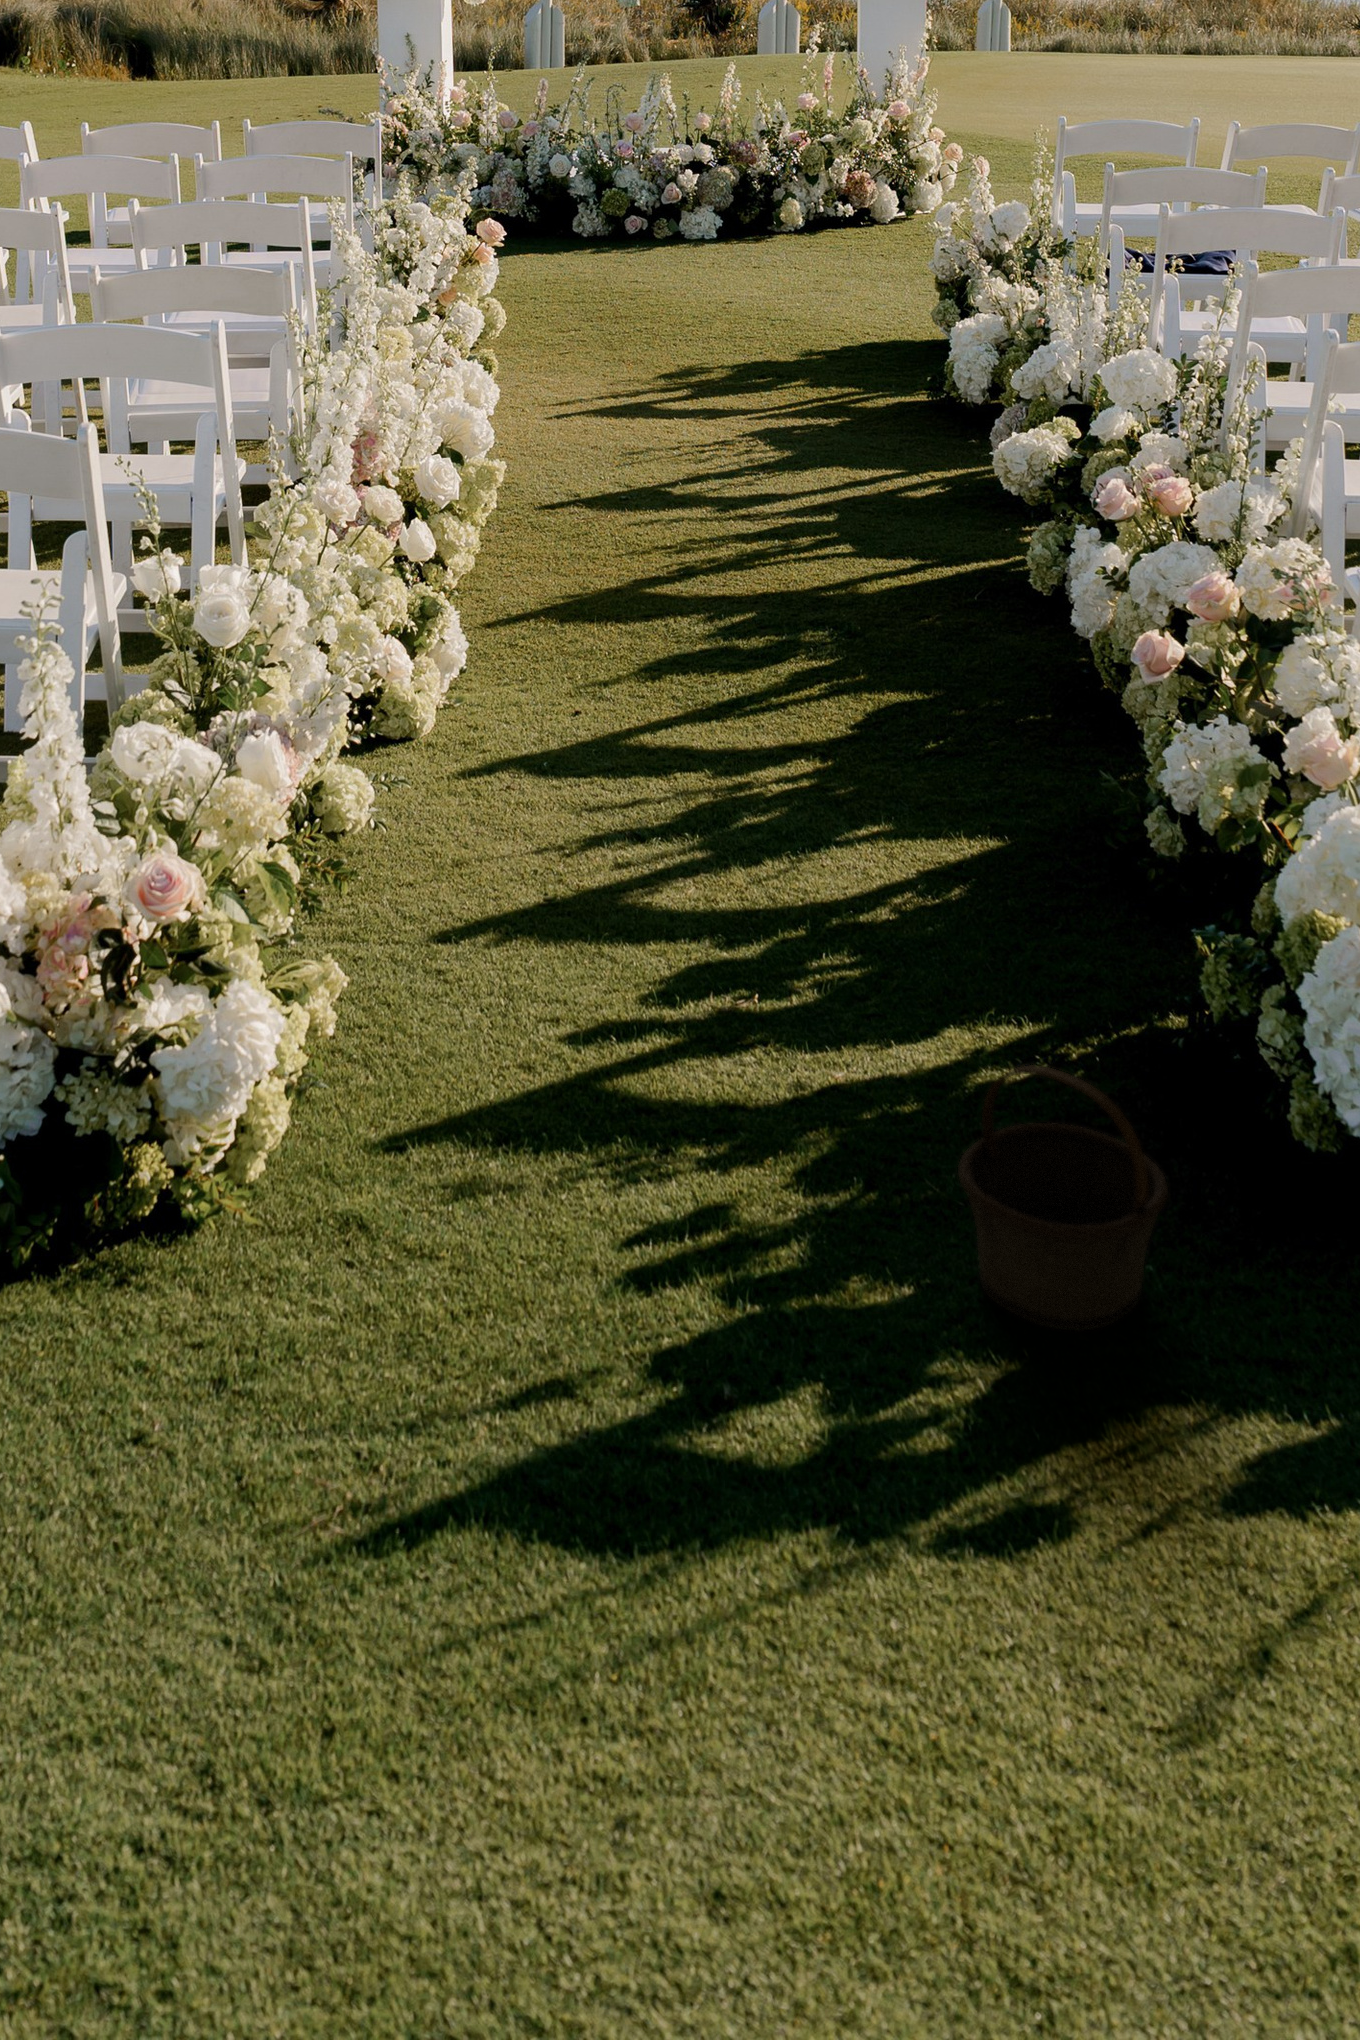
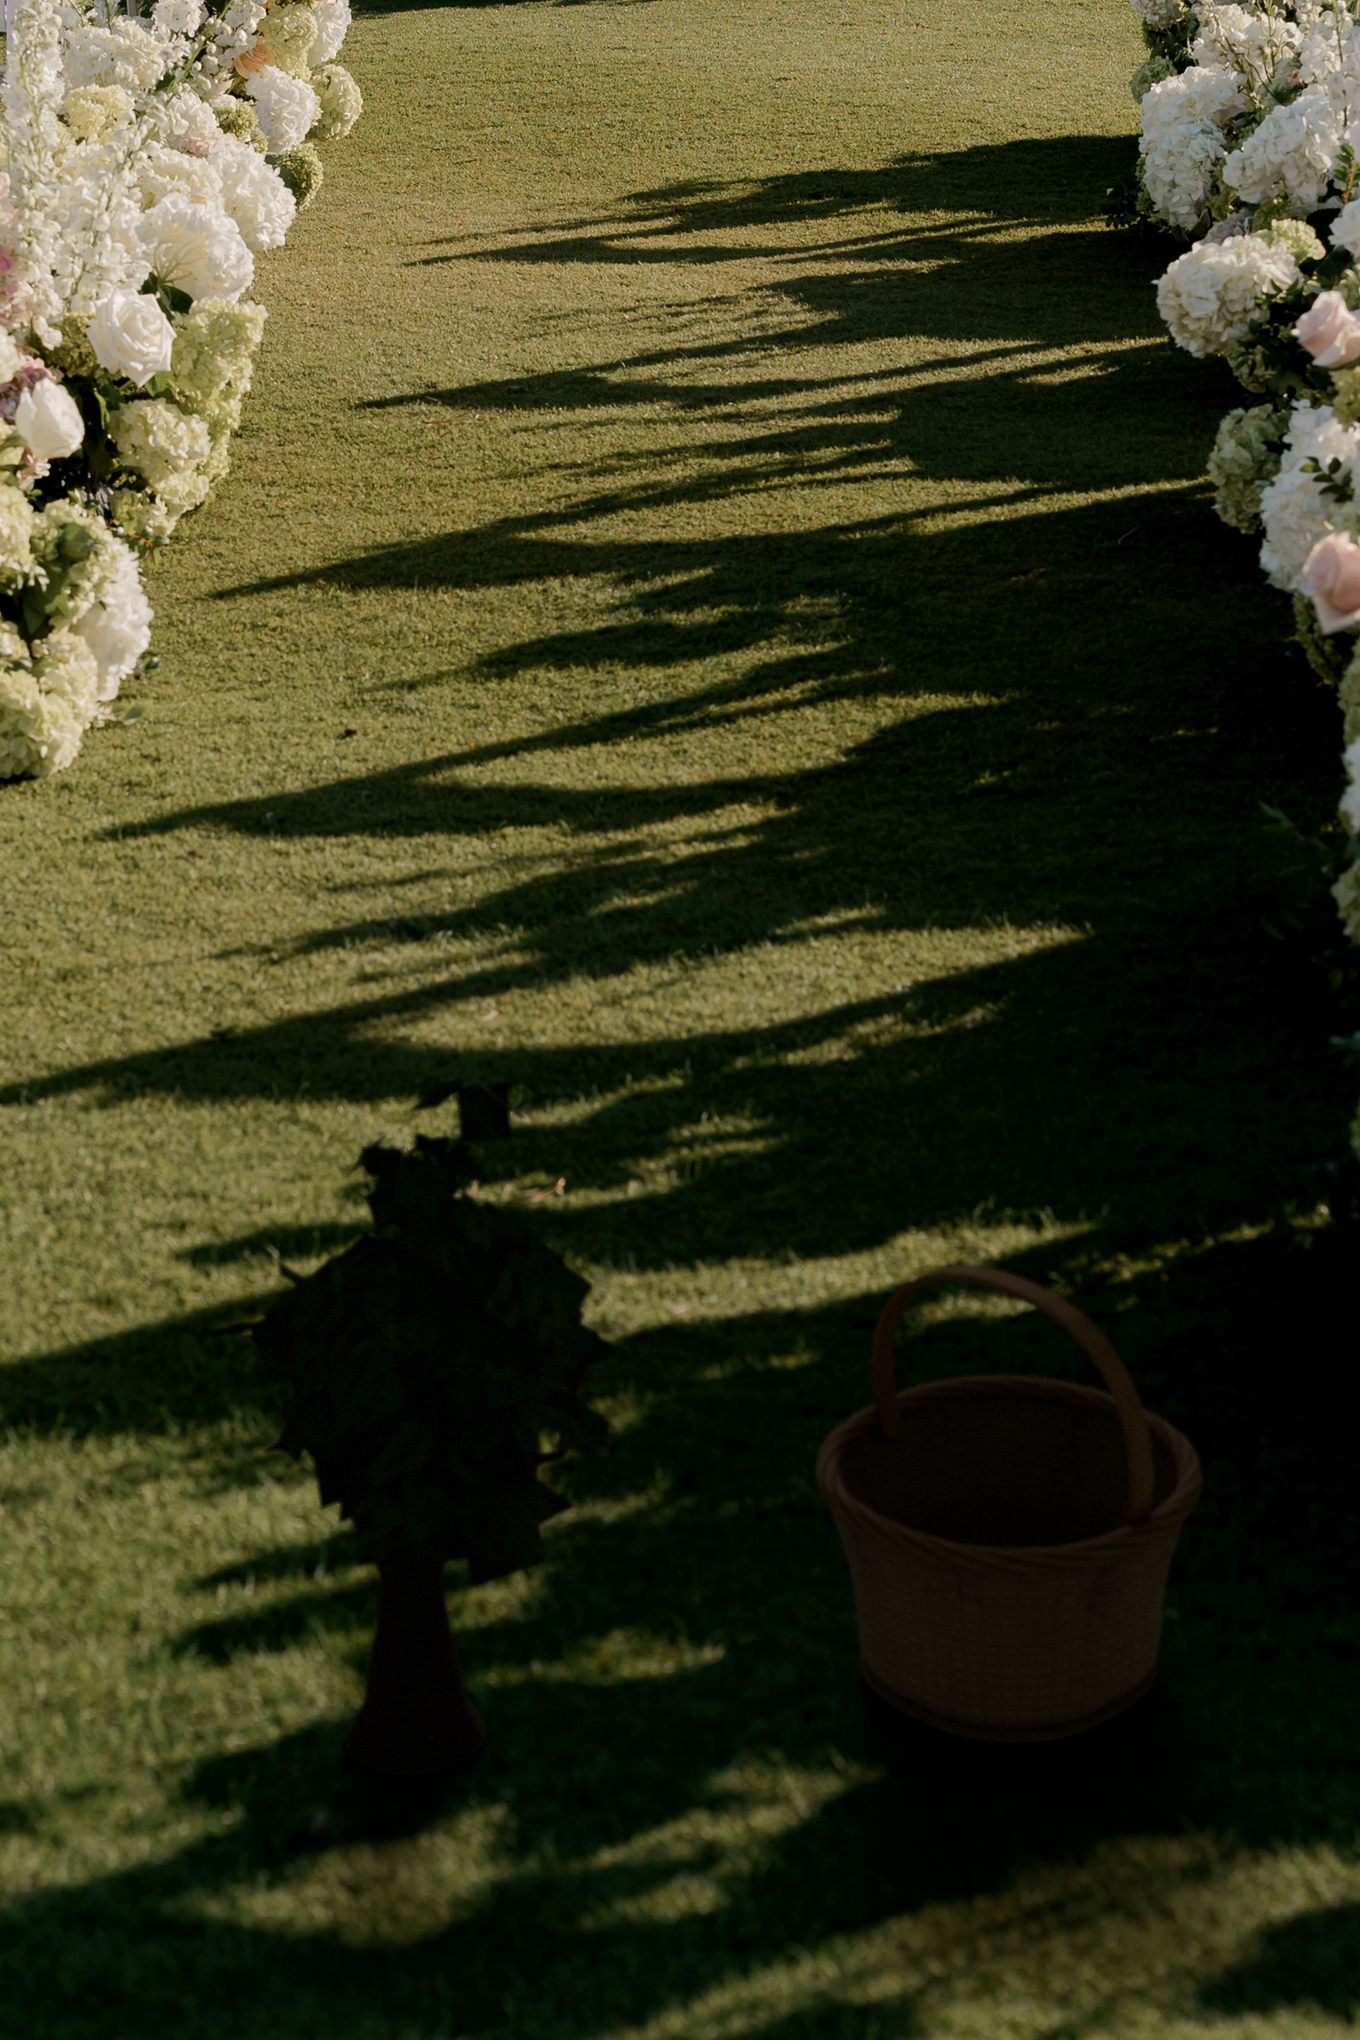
decorative plant: none [642,963,865,1342] -> present [201,1079,617,1775]

